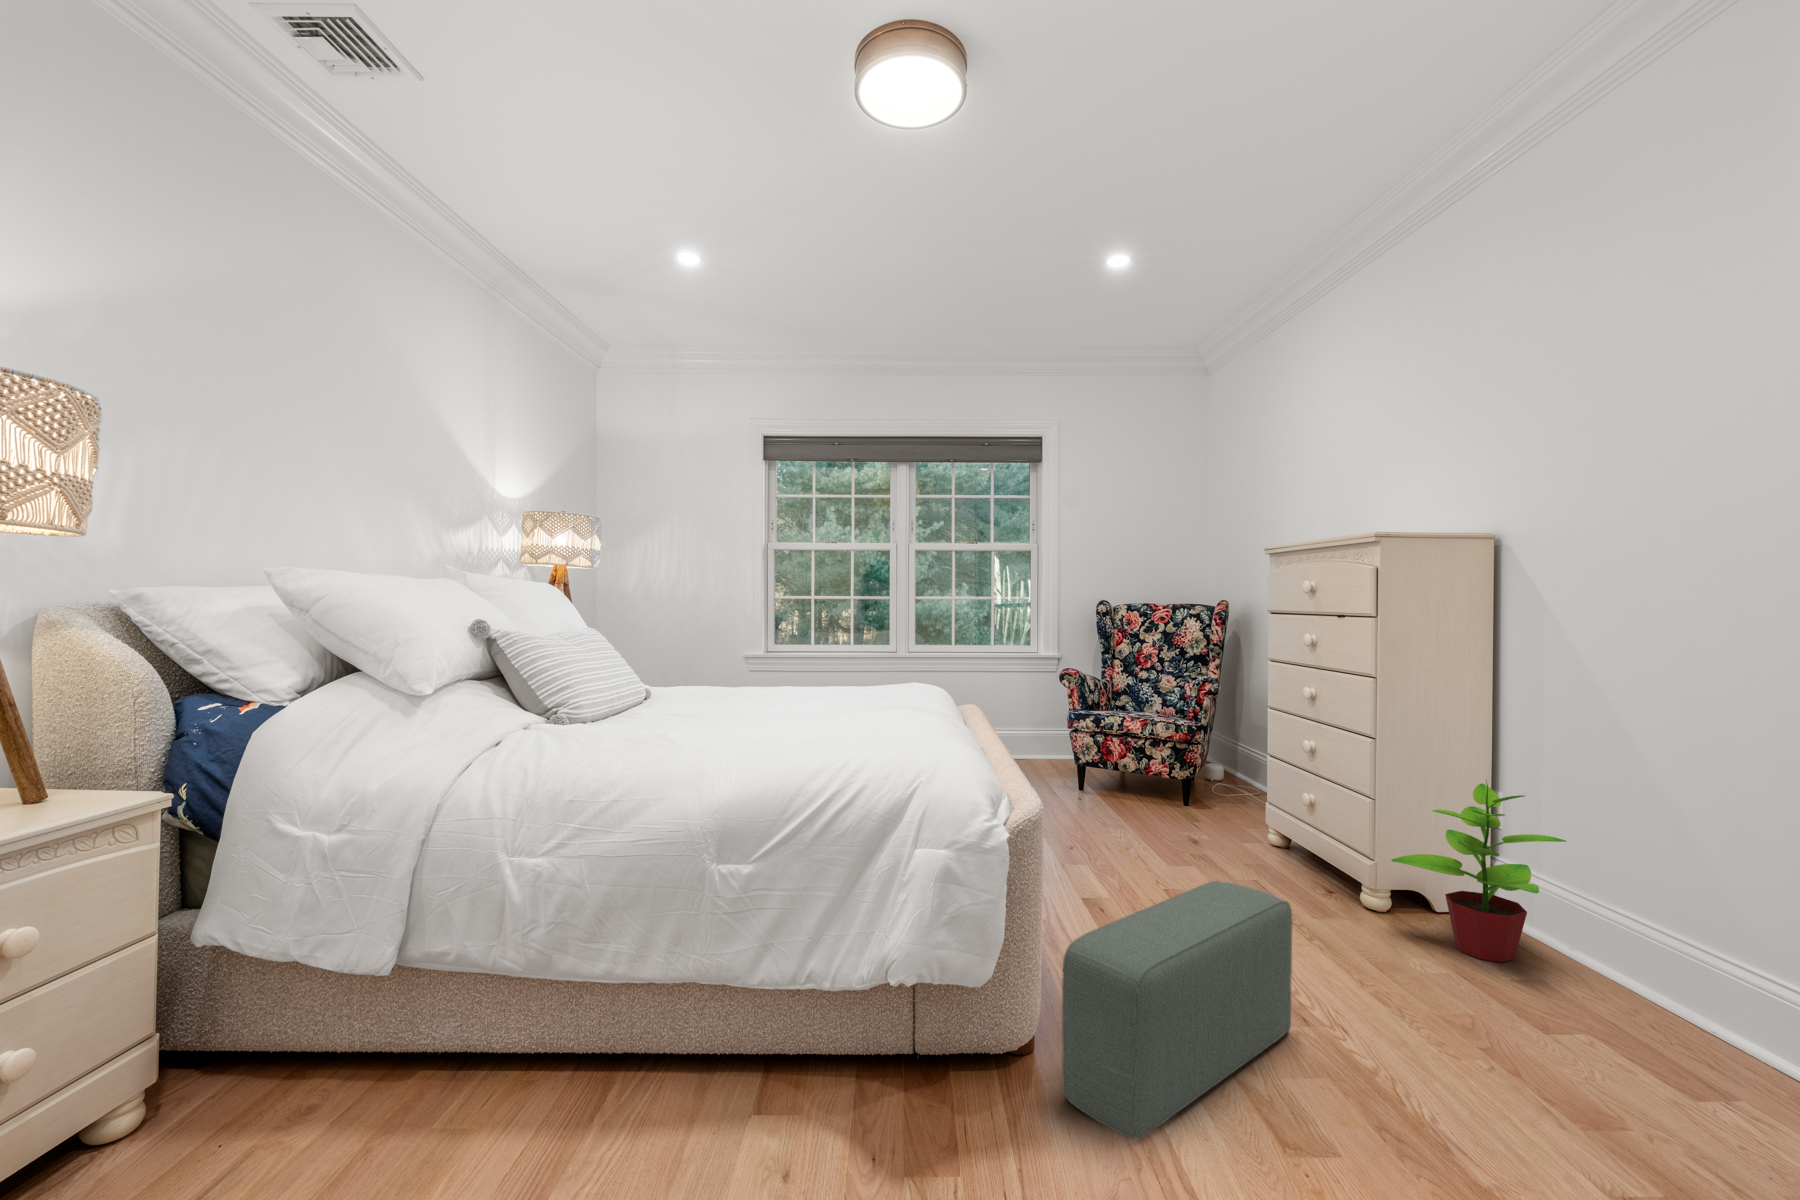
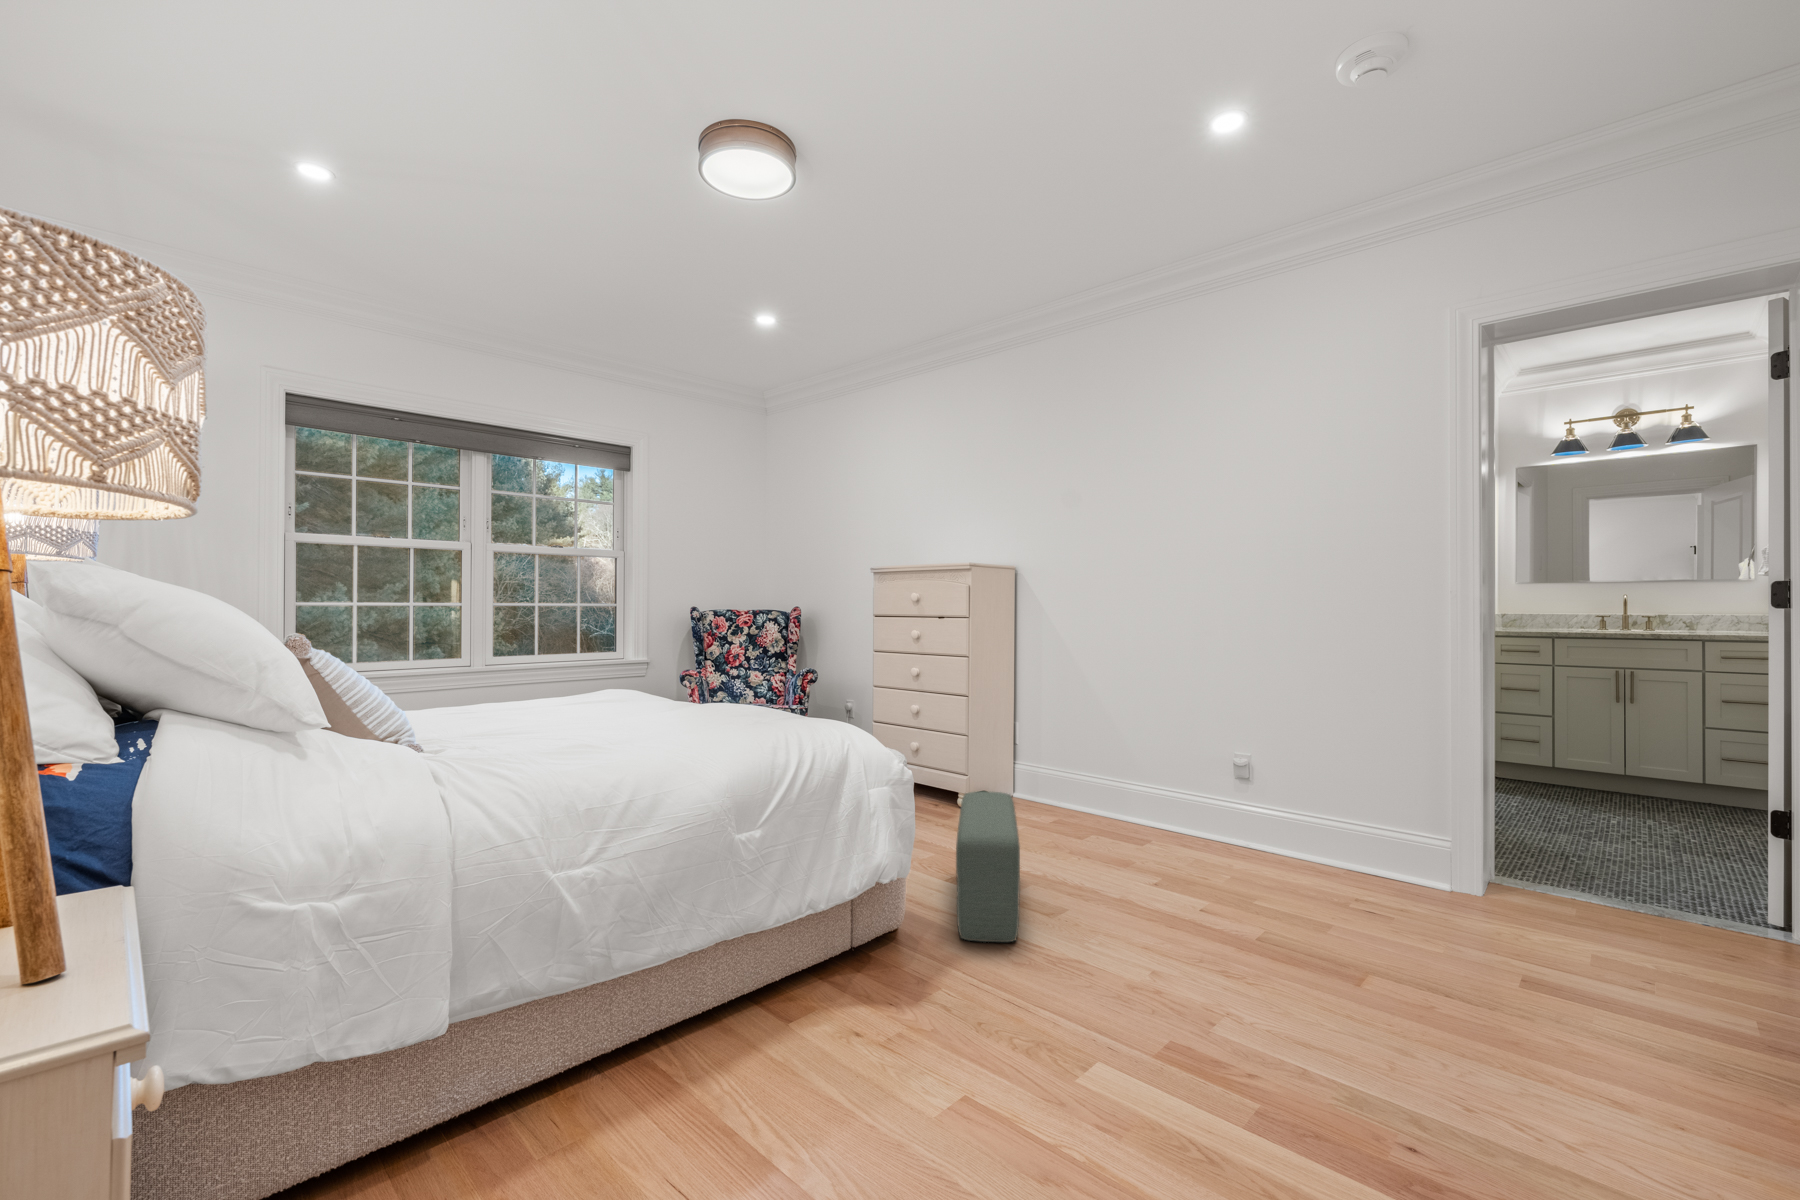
potted plant: present [1391,781,1567,962] -> none [991,713,1072,818]

